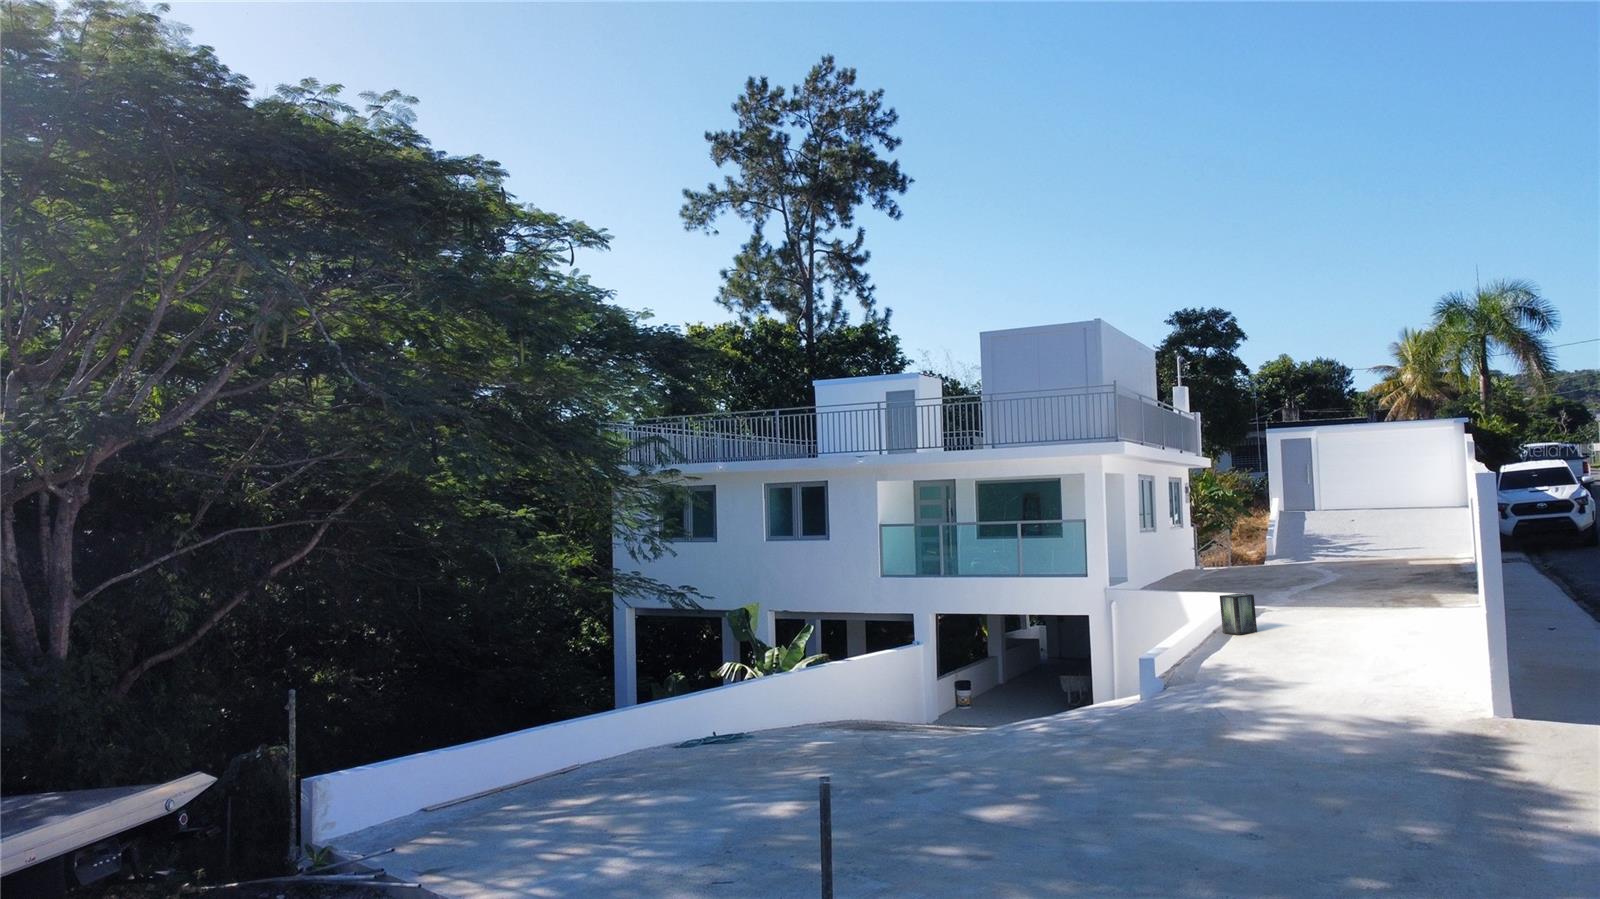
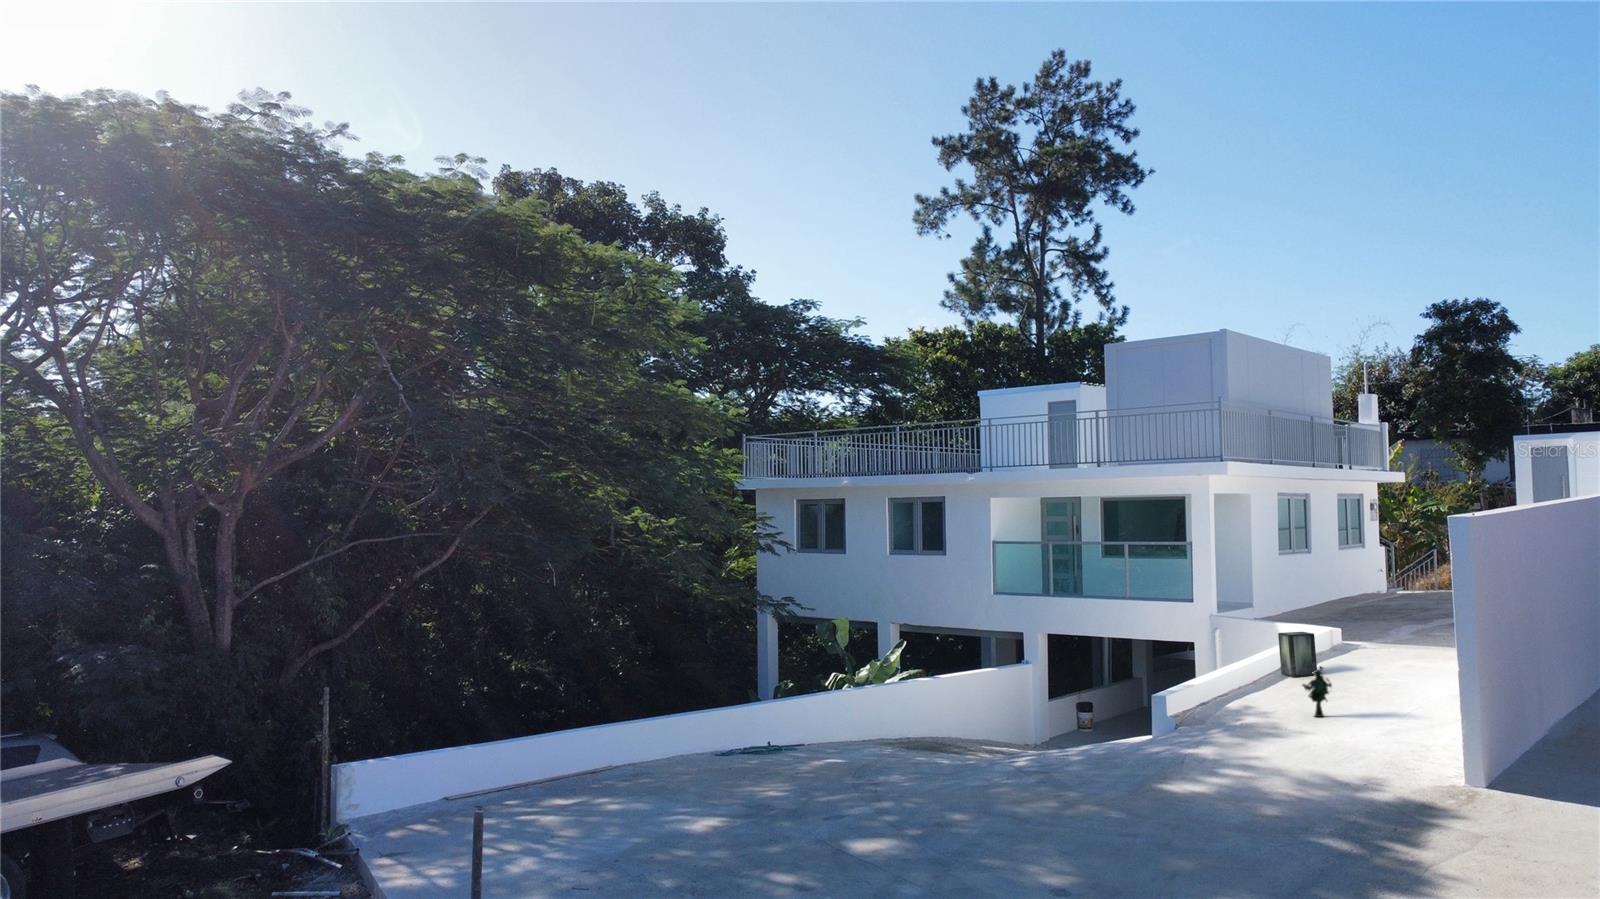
decorative plant: none [1303,619,1330,665] -> present [1302,667,1332,717]

